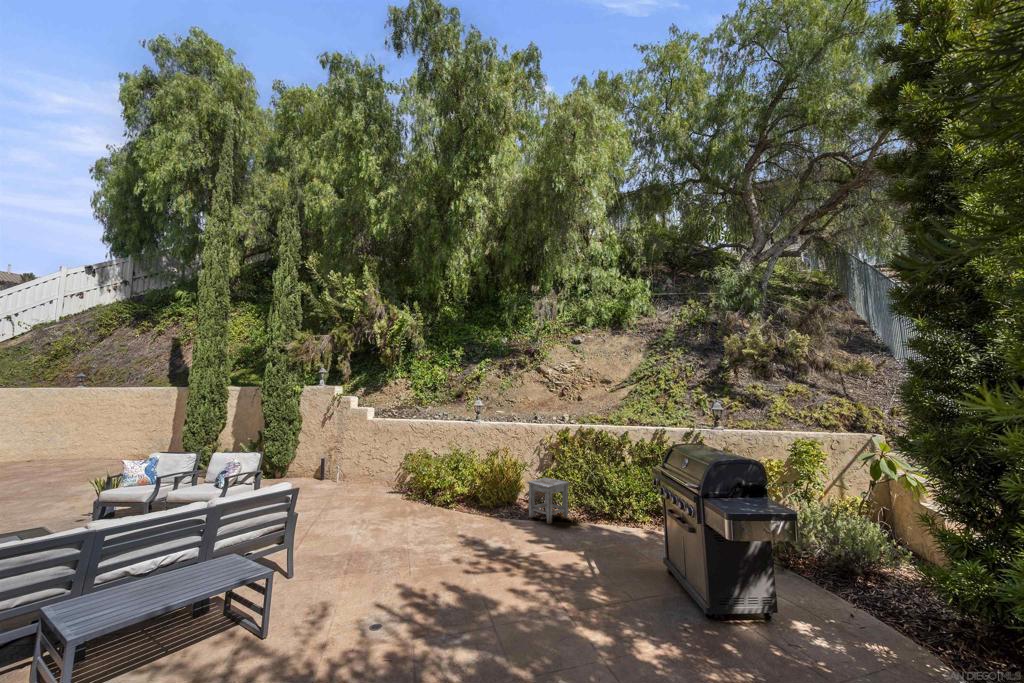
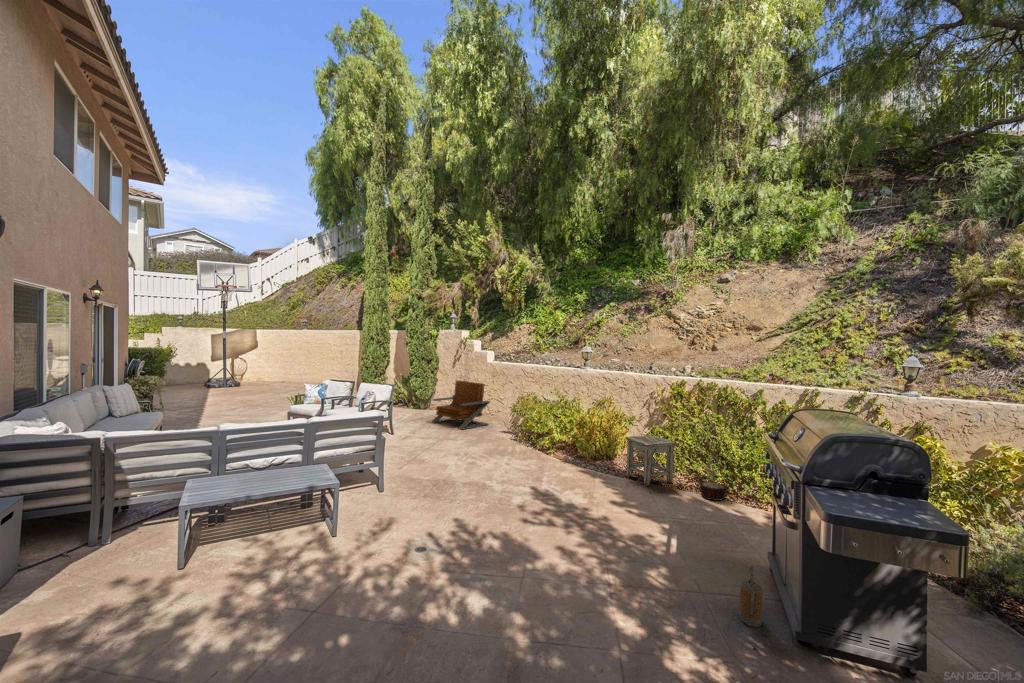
lounge chair: none [311,439,377,491] -> present [432,381,490,430]
decorative plant: none [593,489,613,528] -> present [701,456,726,501]
watering can: none [665,571,682,620] -> present [739,564,763,627]

